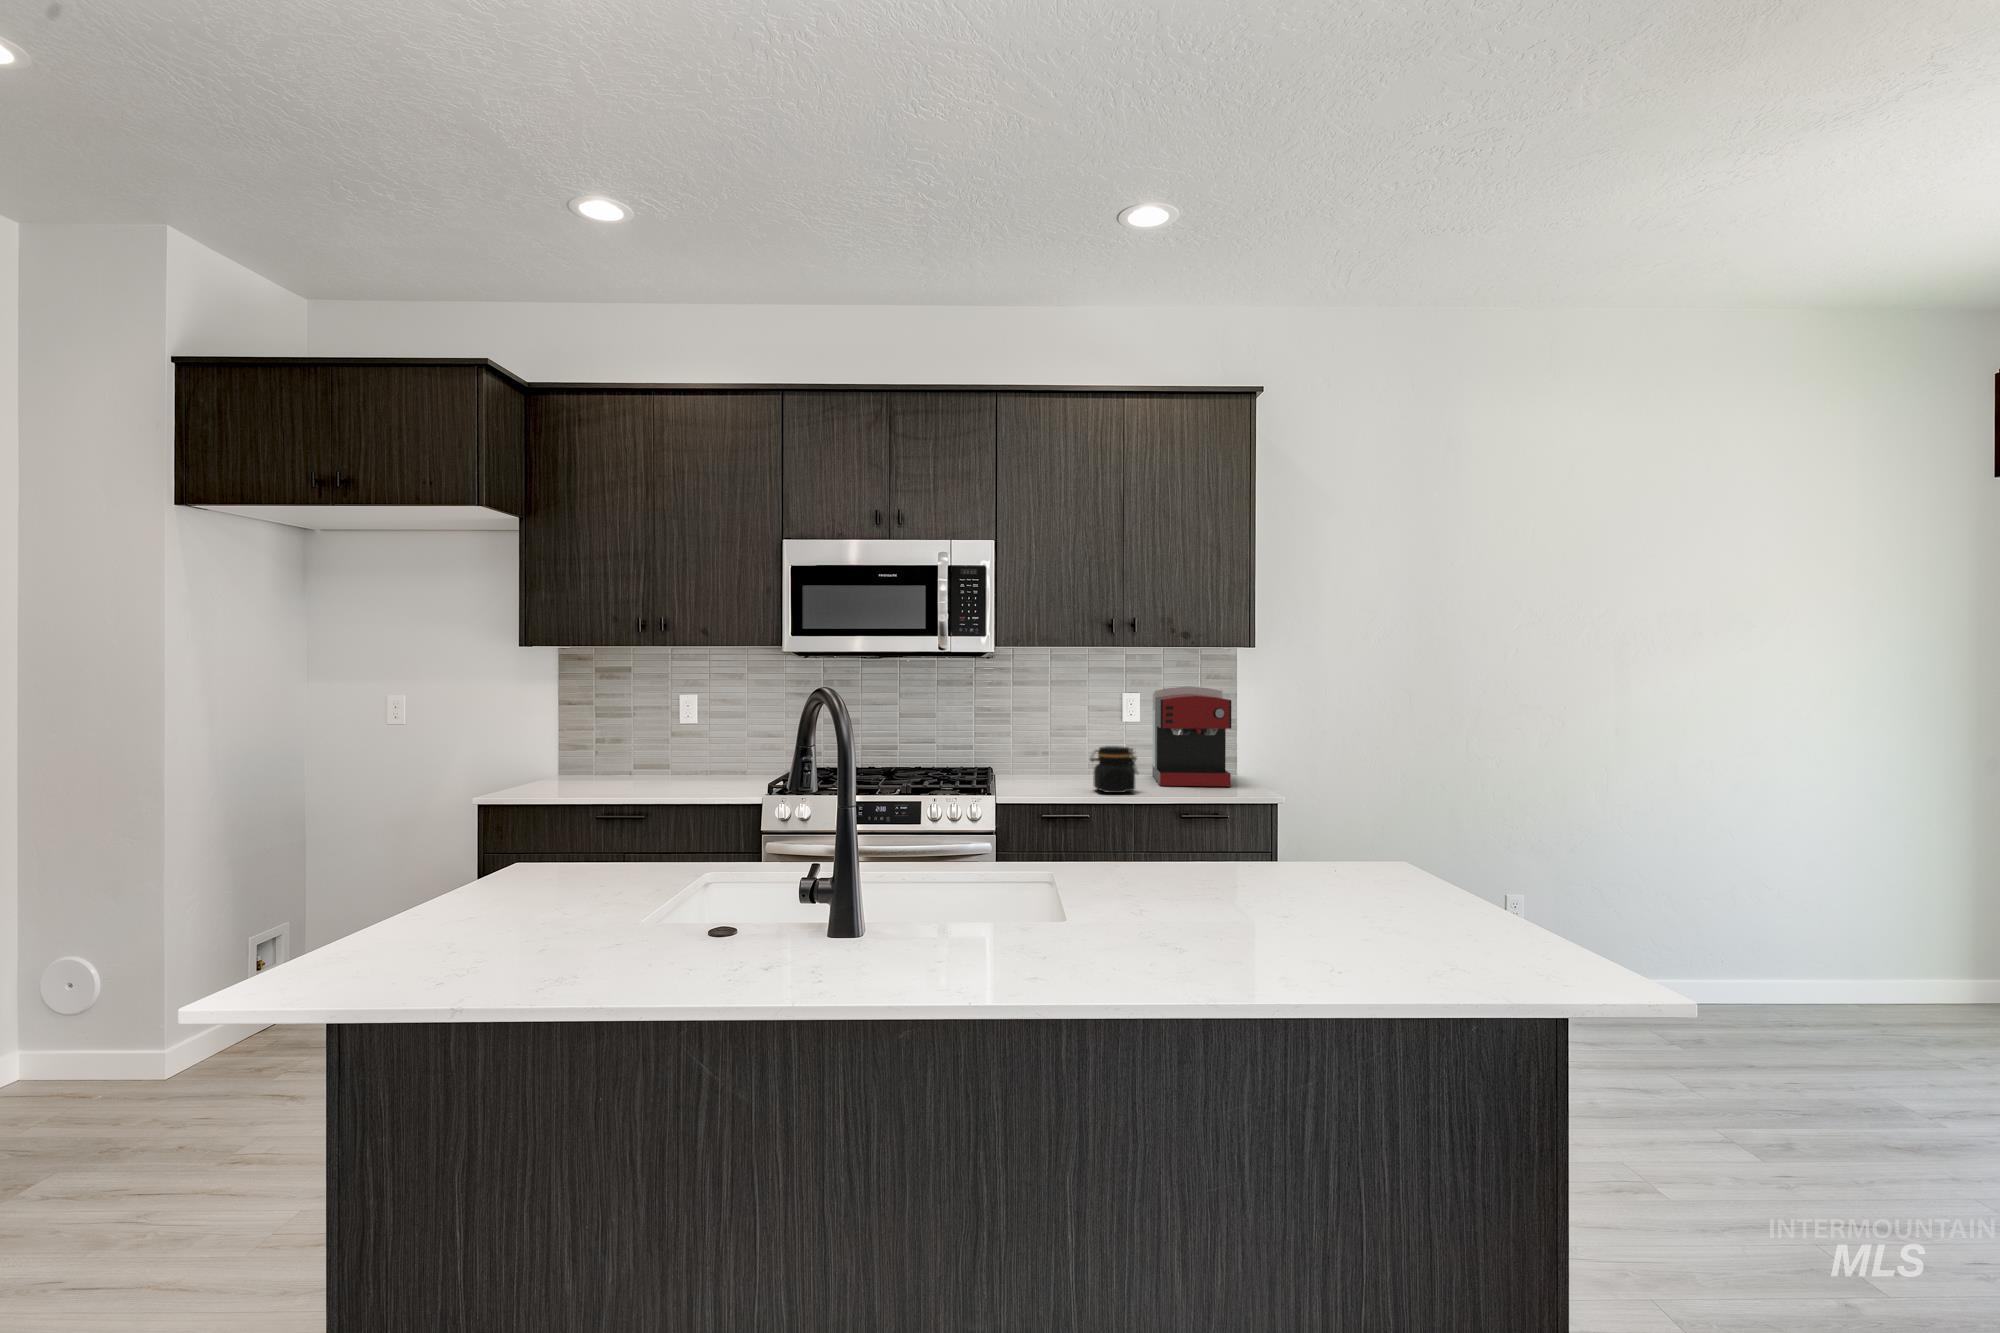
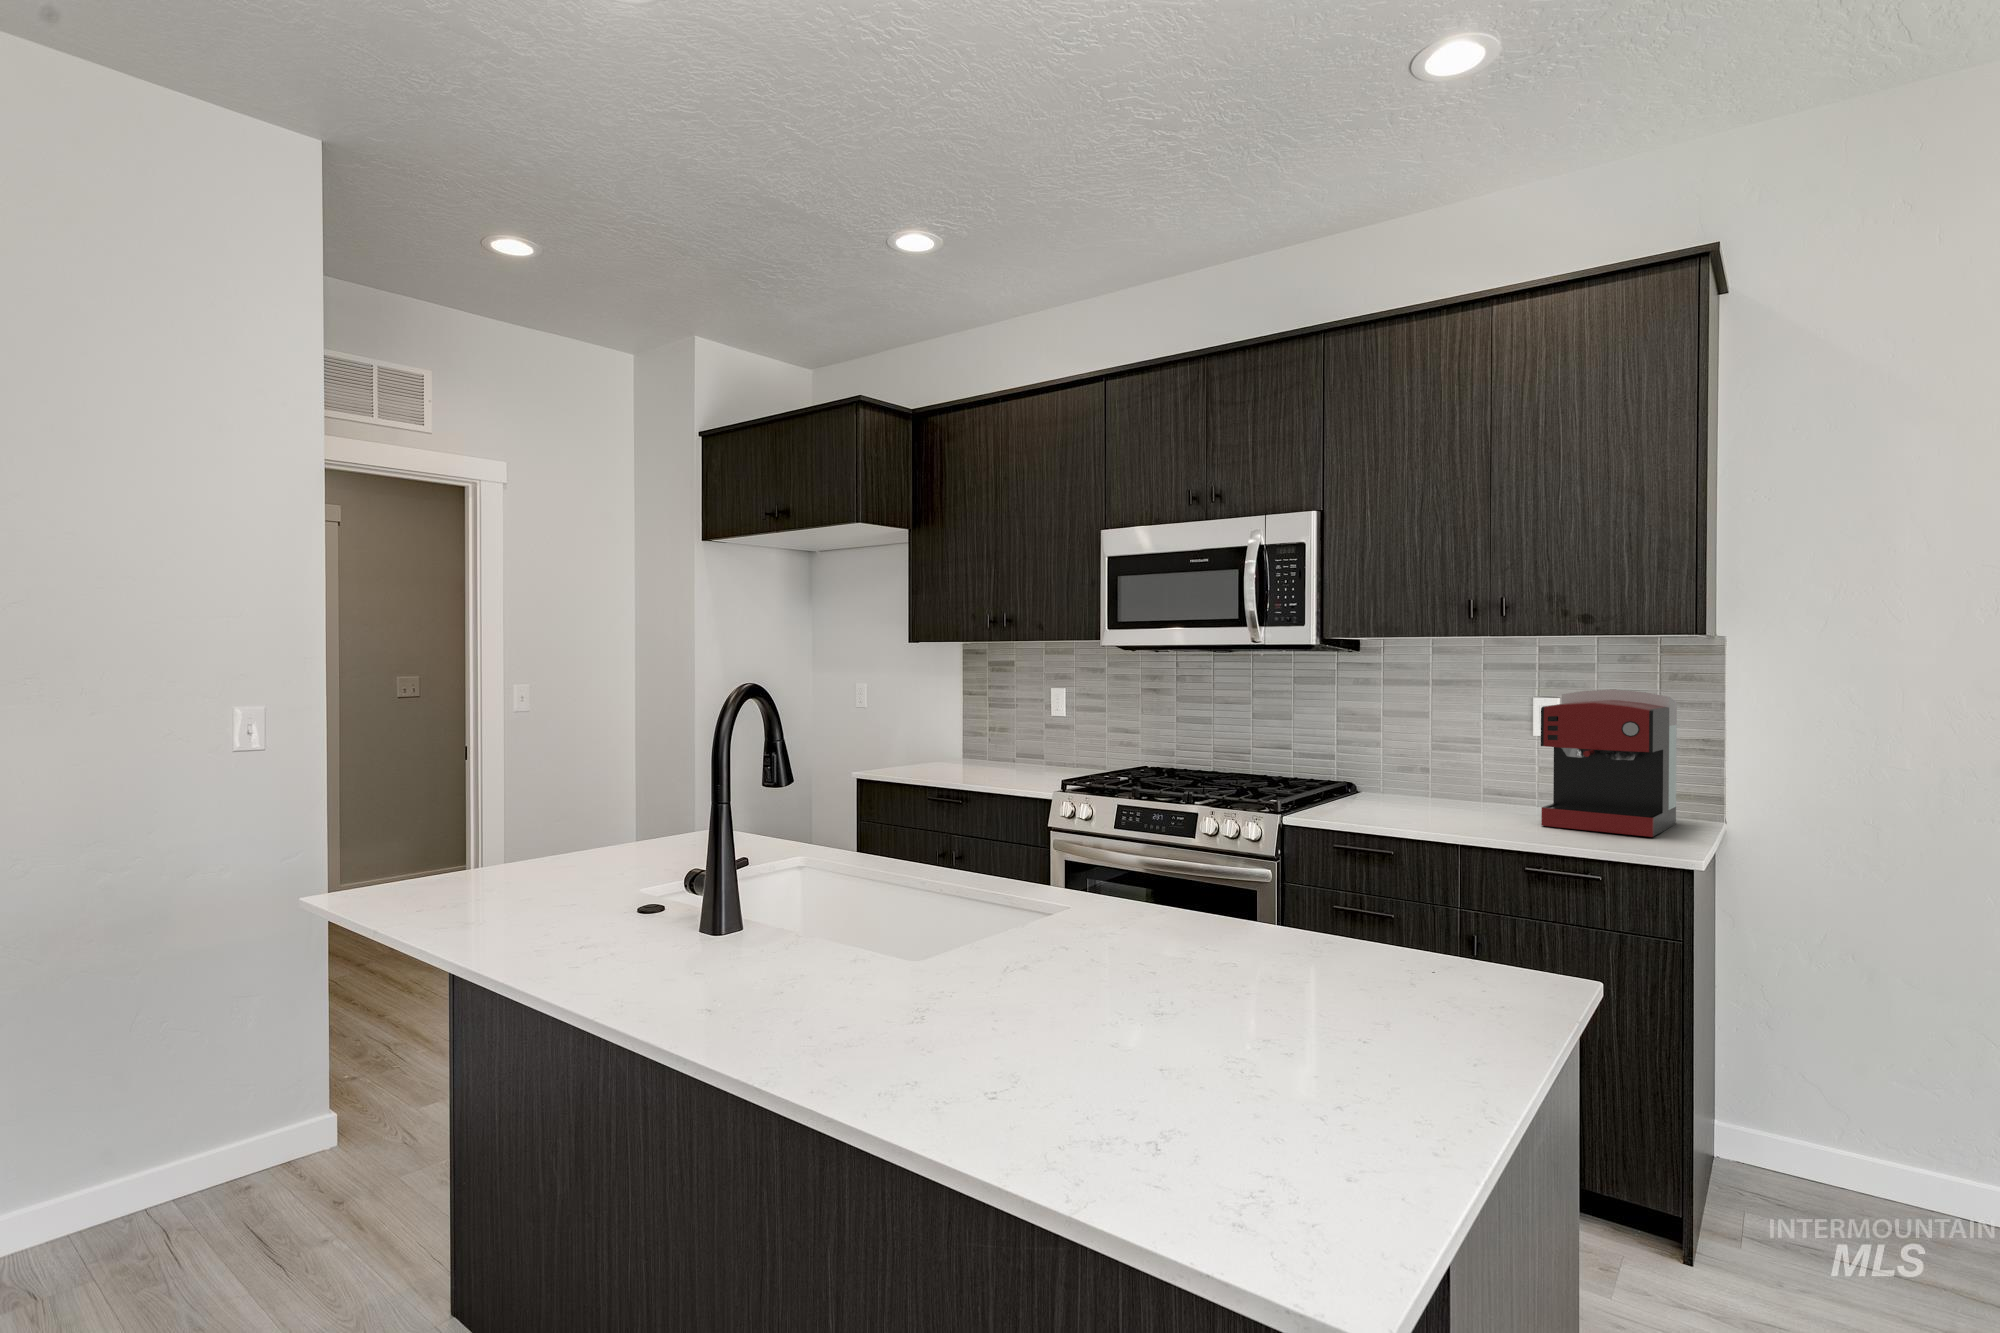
jar: present [1090,746,1137,793] -> none [1415,766,1486,828]

